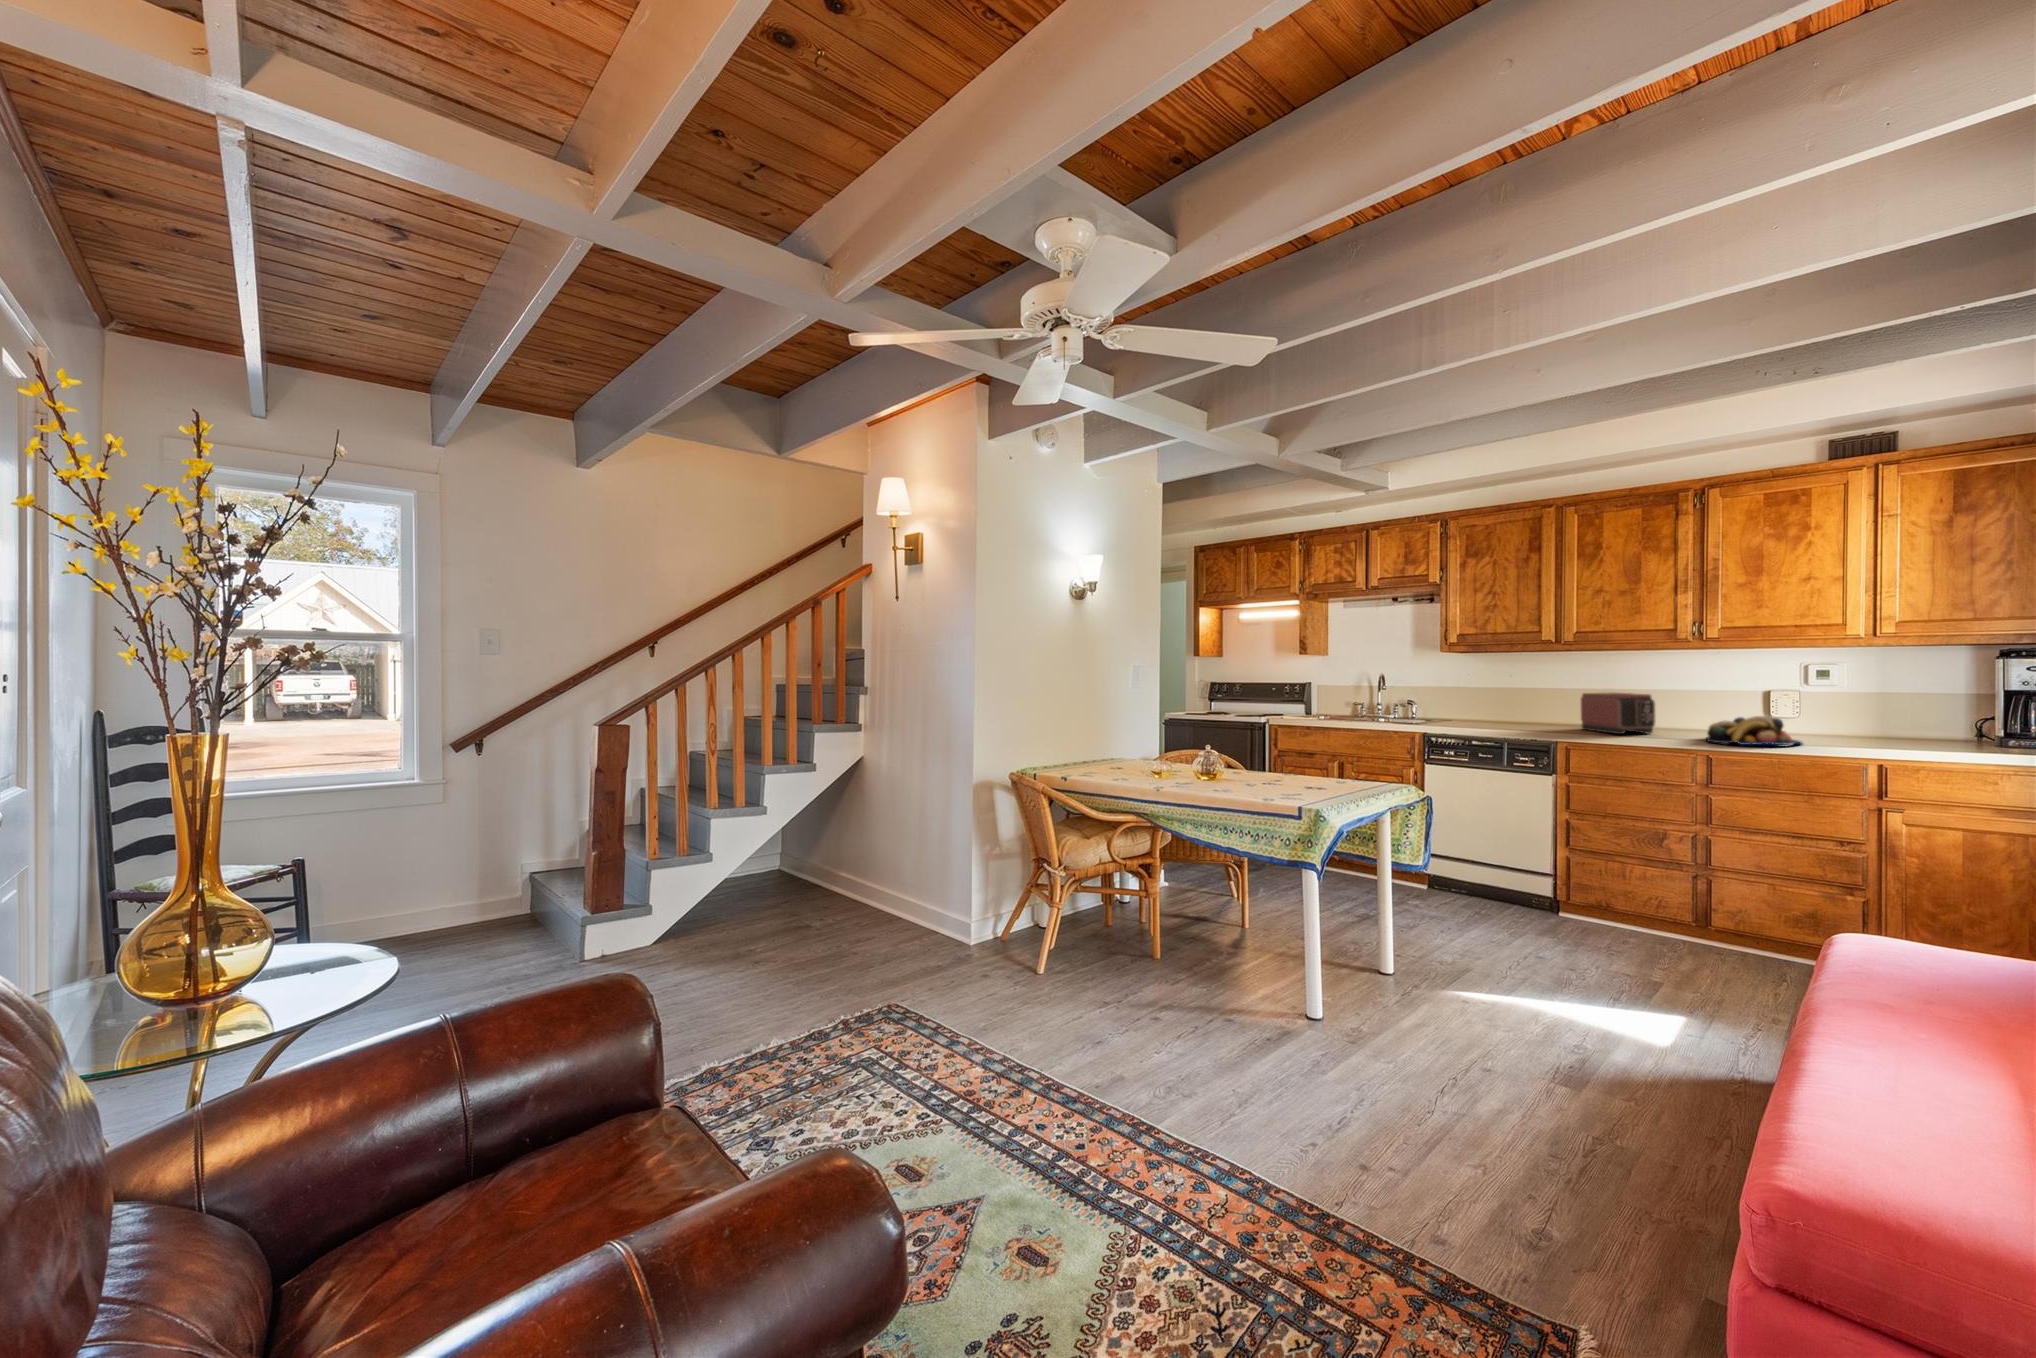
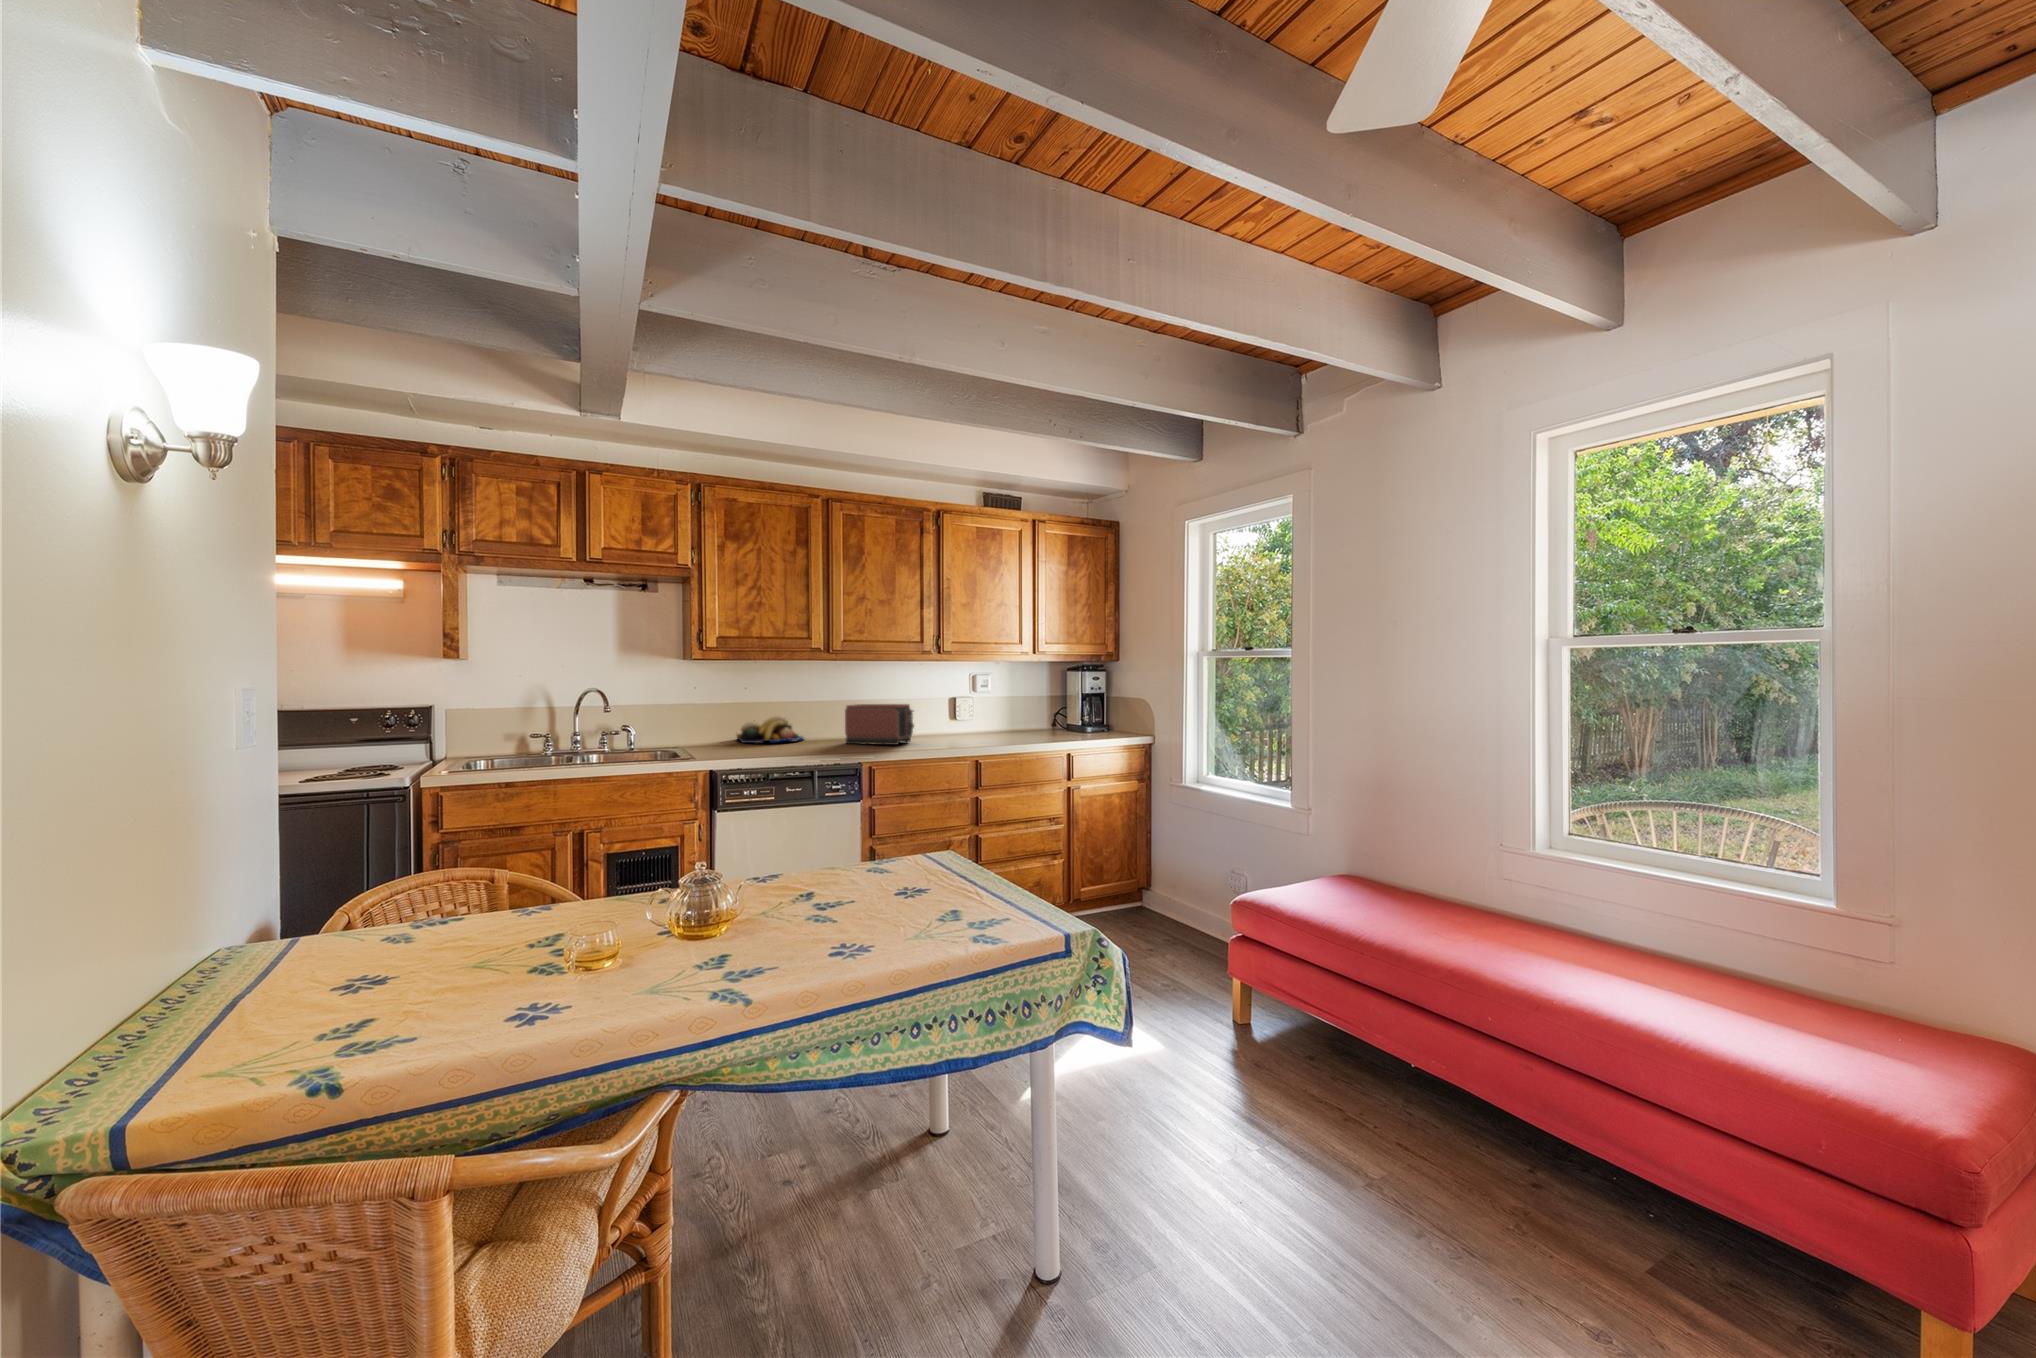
fruit bowl: present [1707,716,1802,745] -> present [737,716,803,743]

